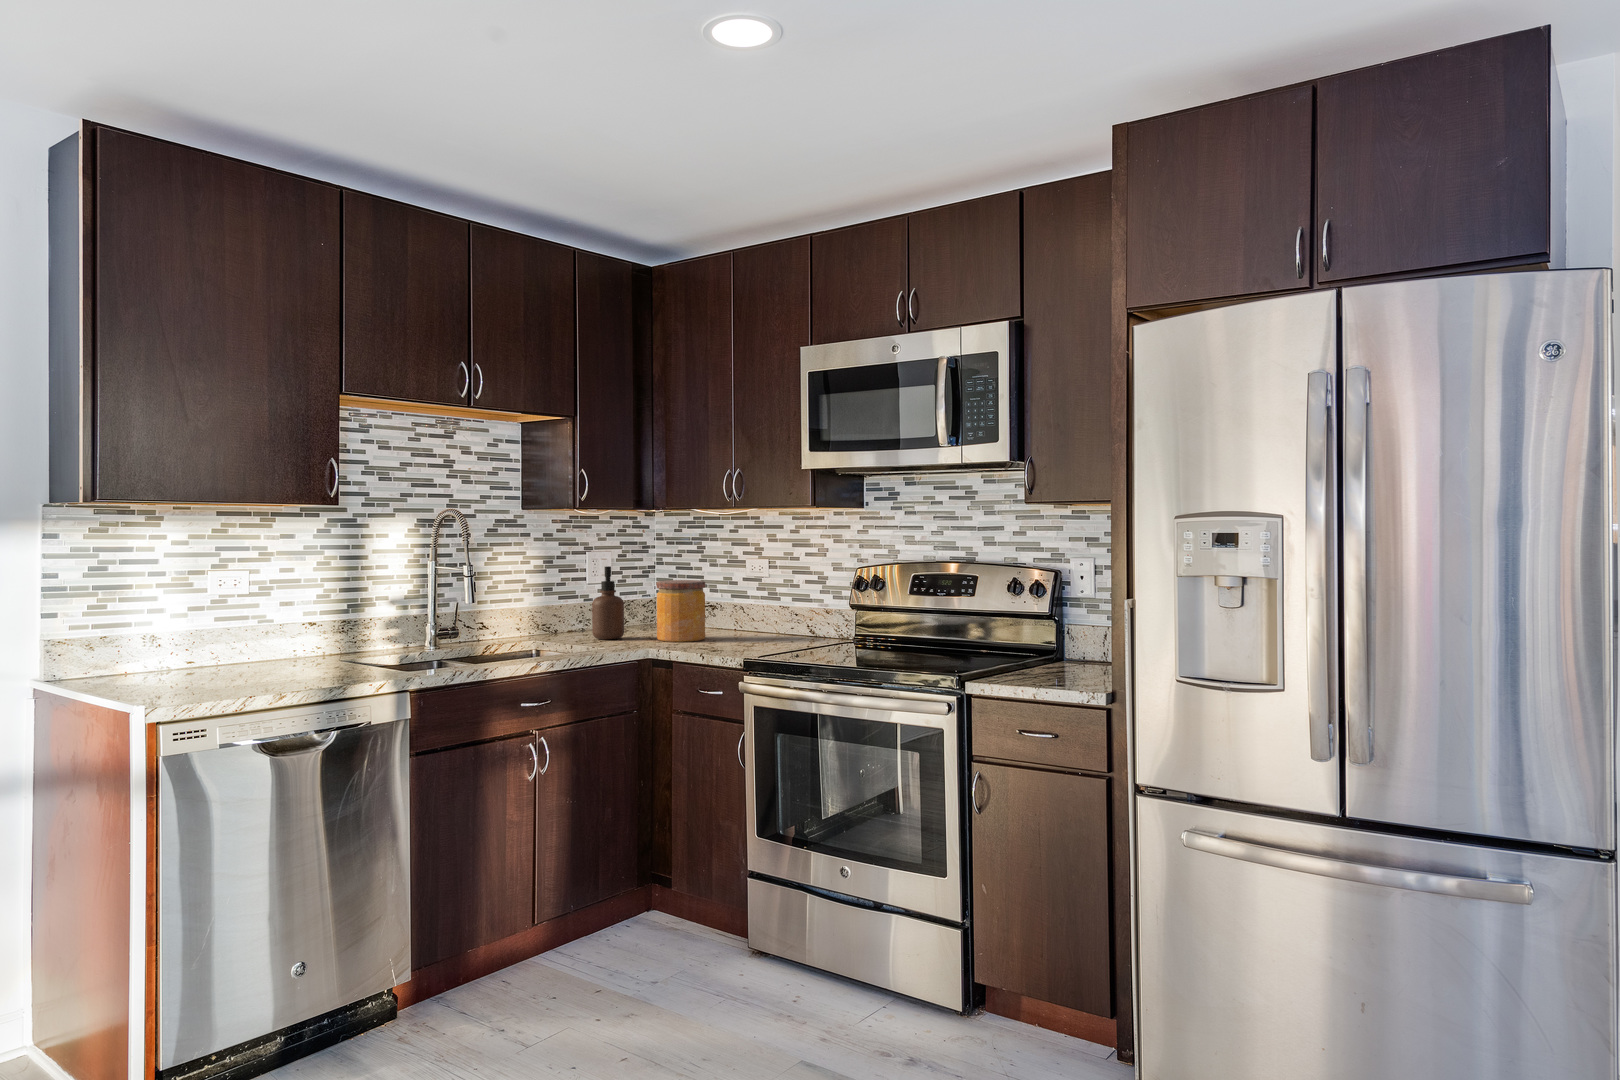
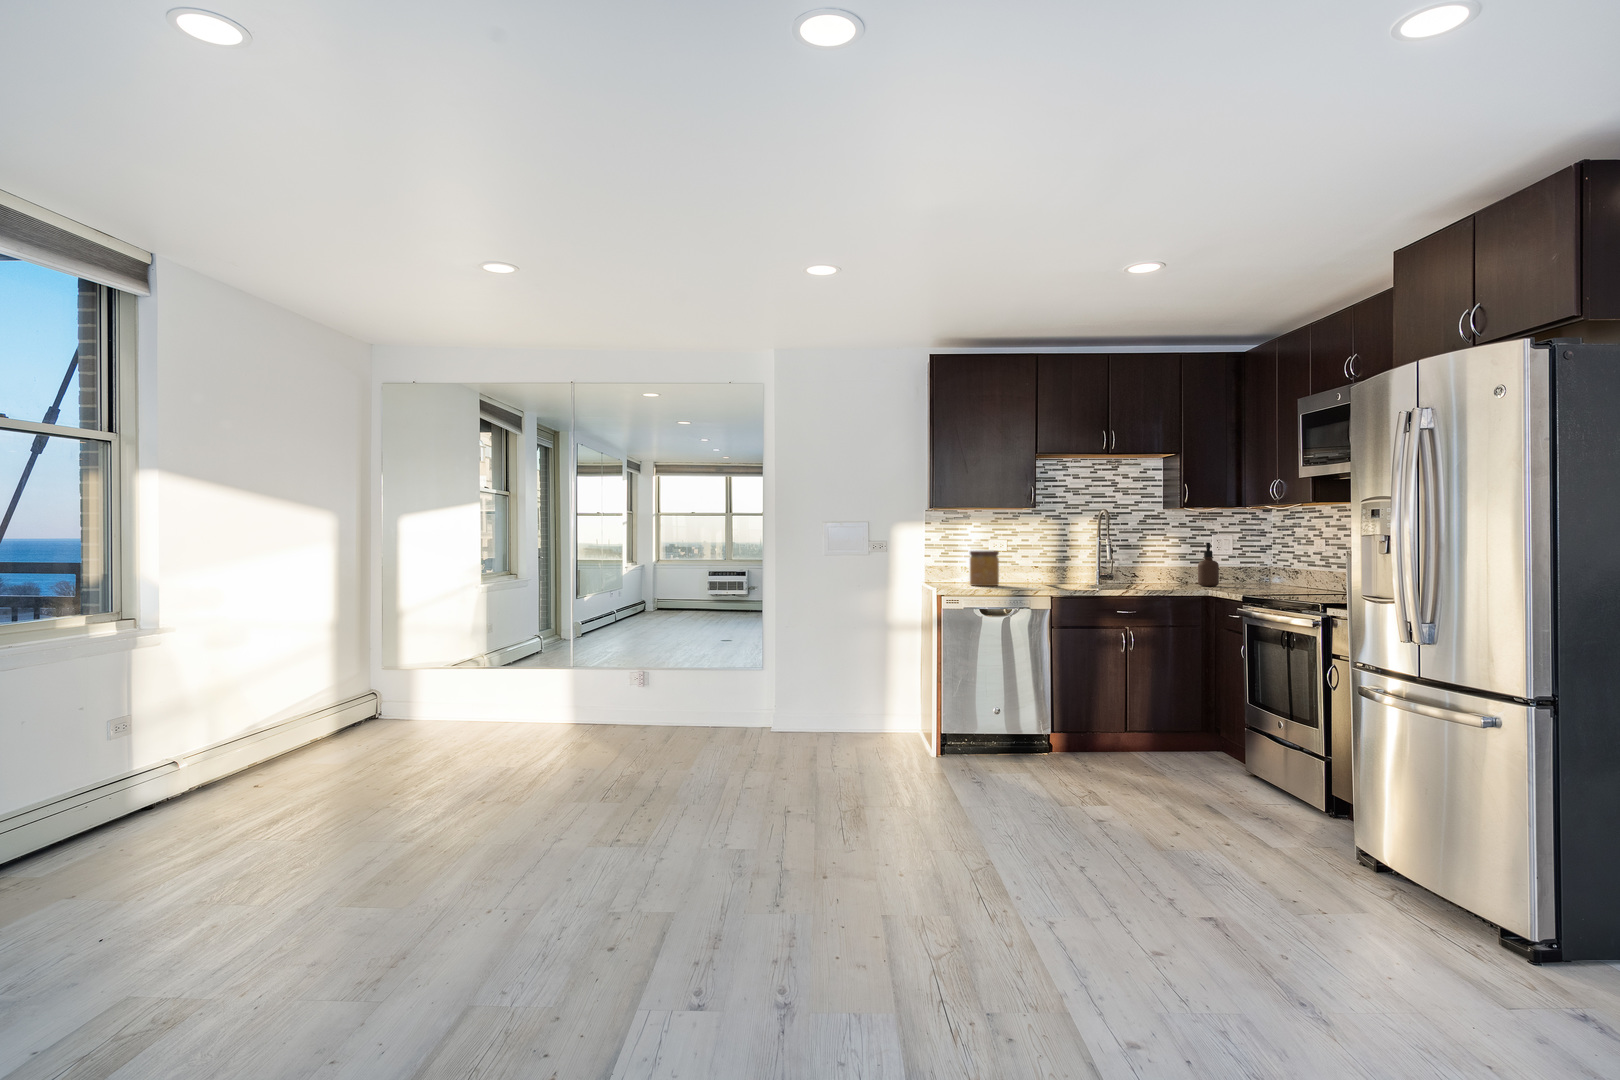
jar: present [657,580,705,642] -> present [970,551,999,586]

